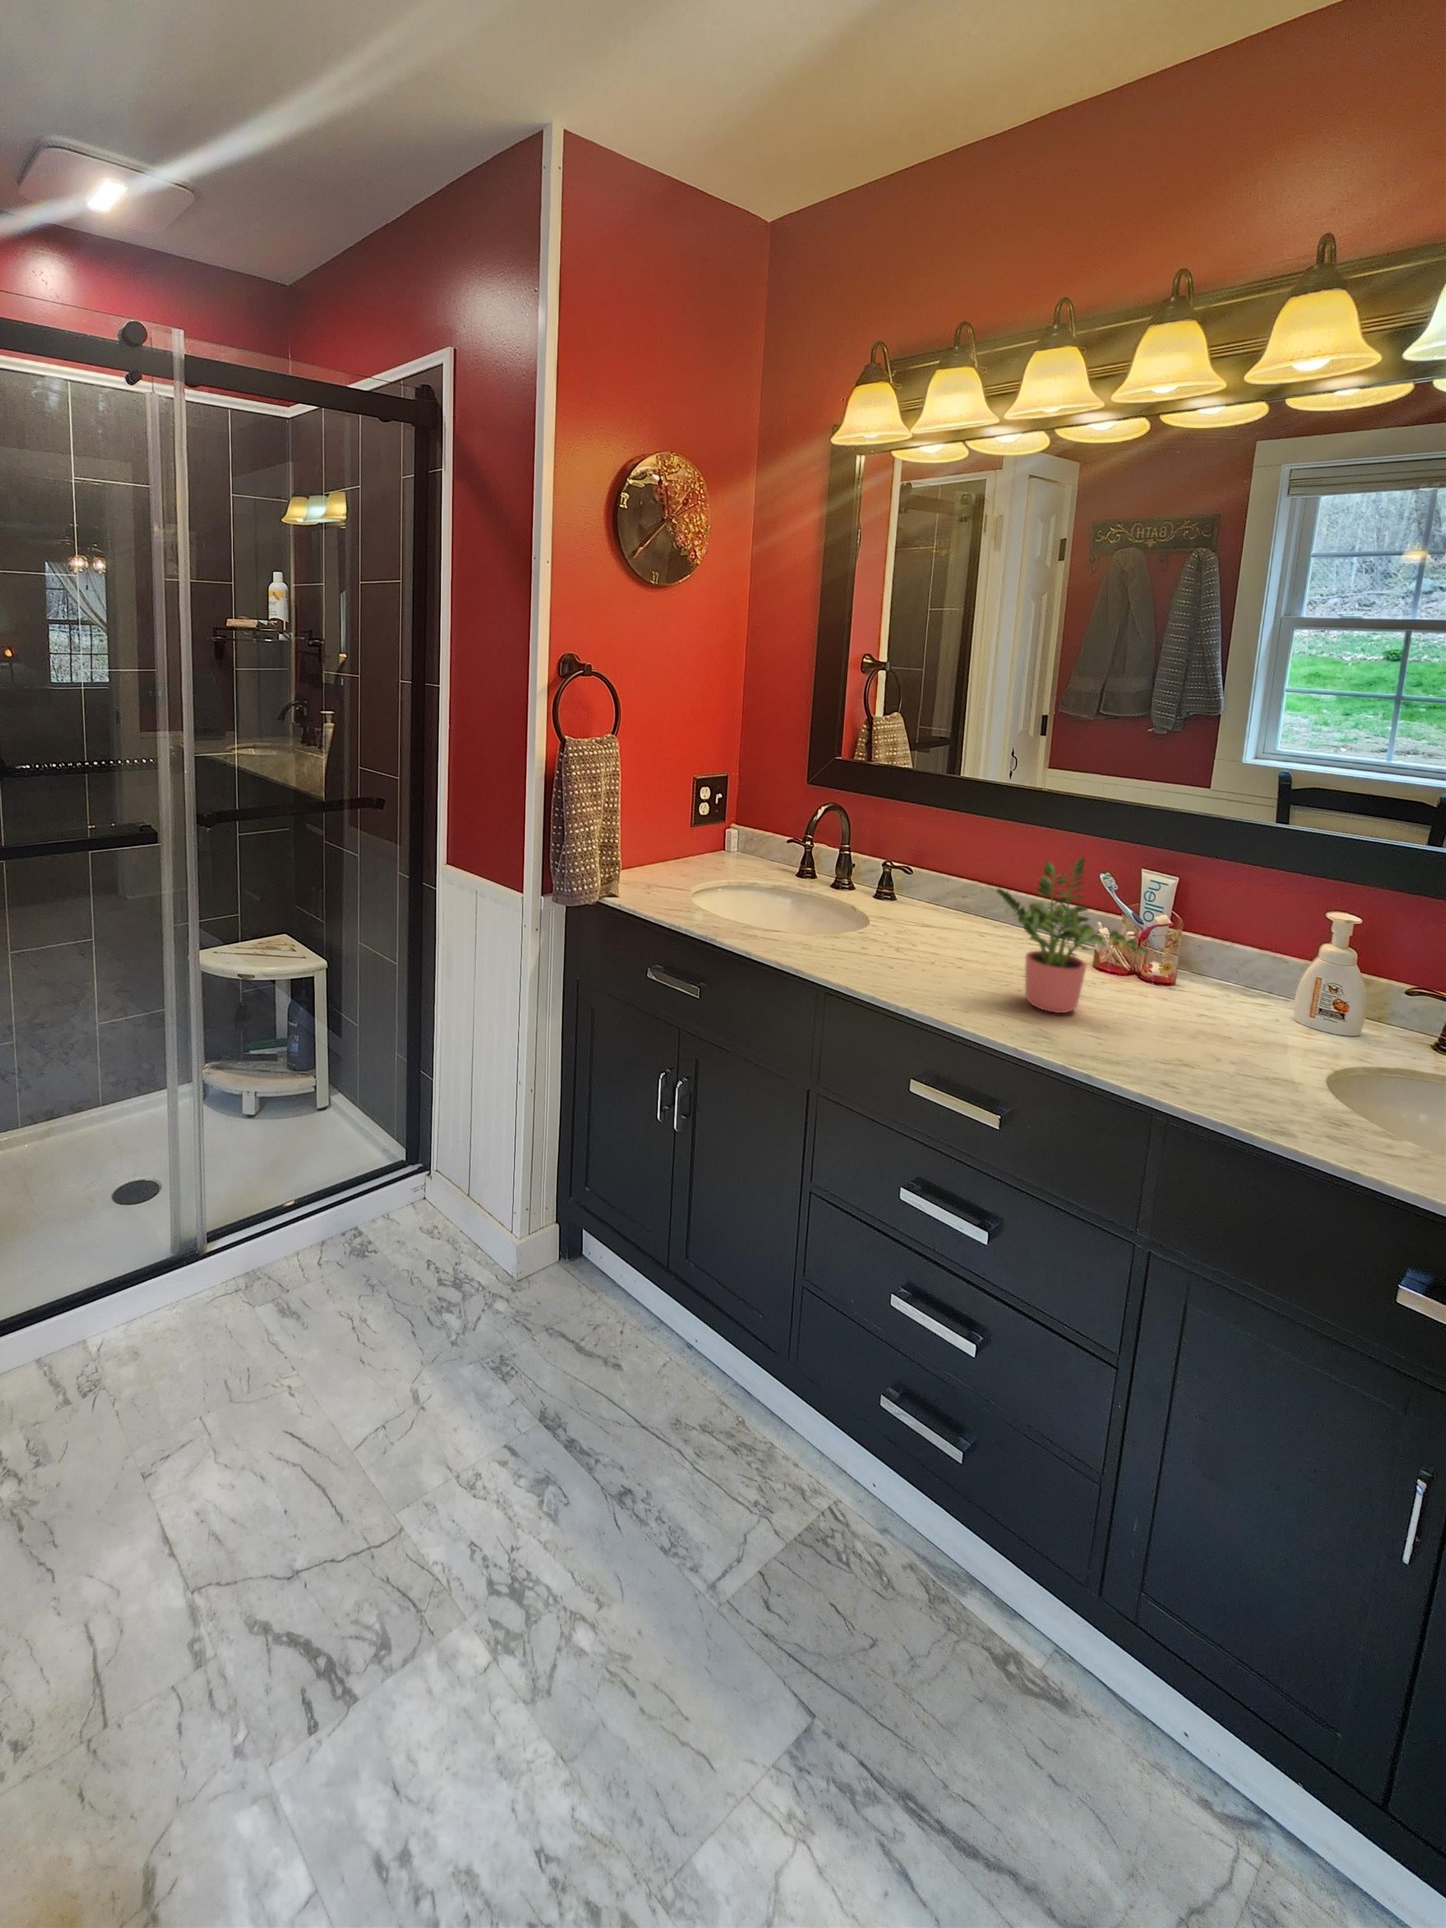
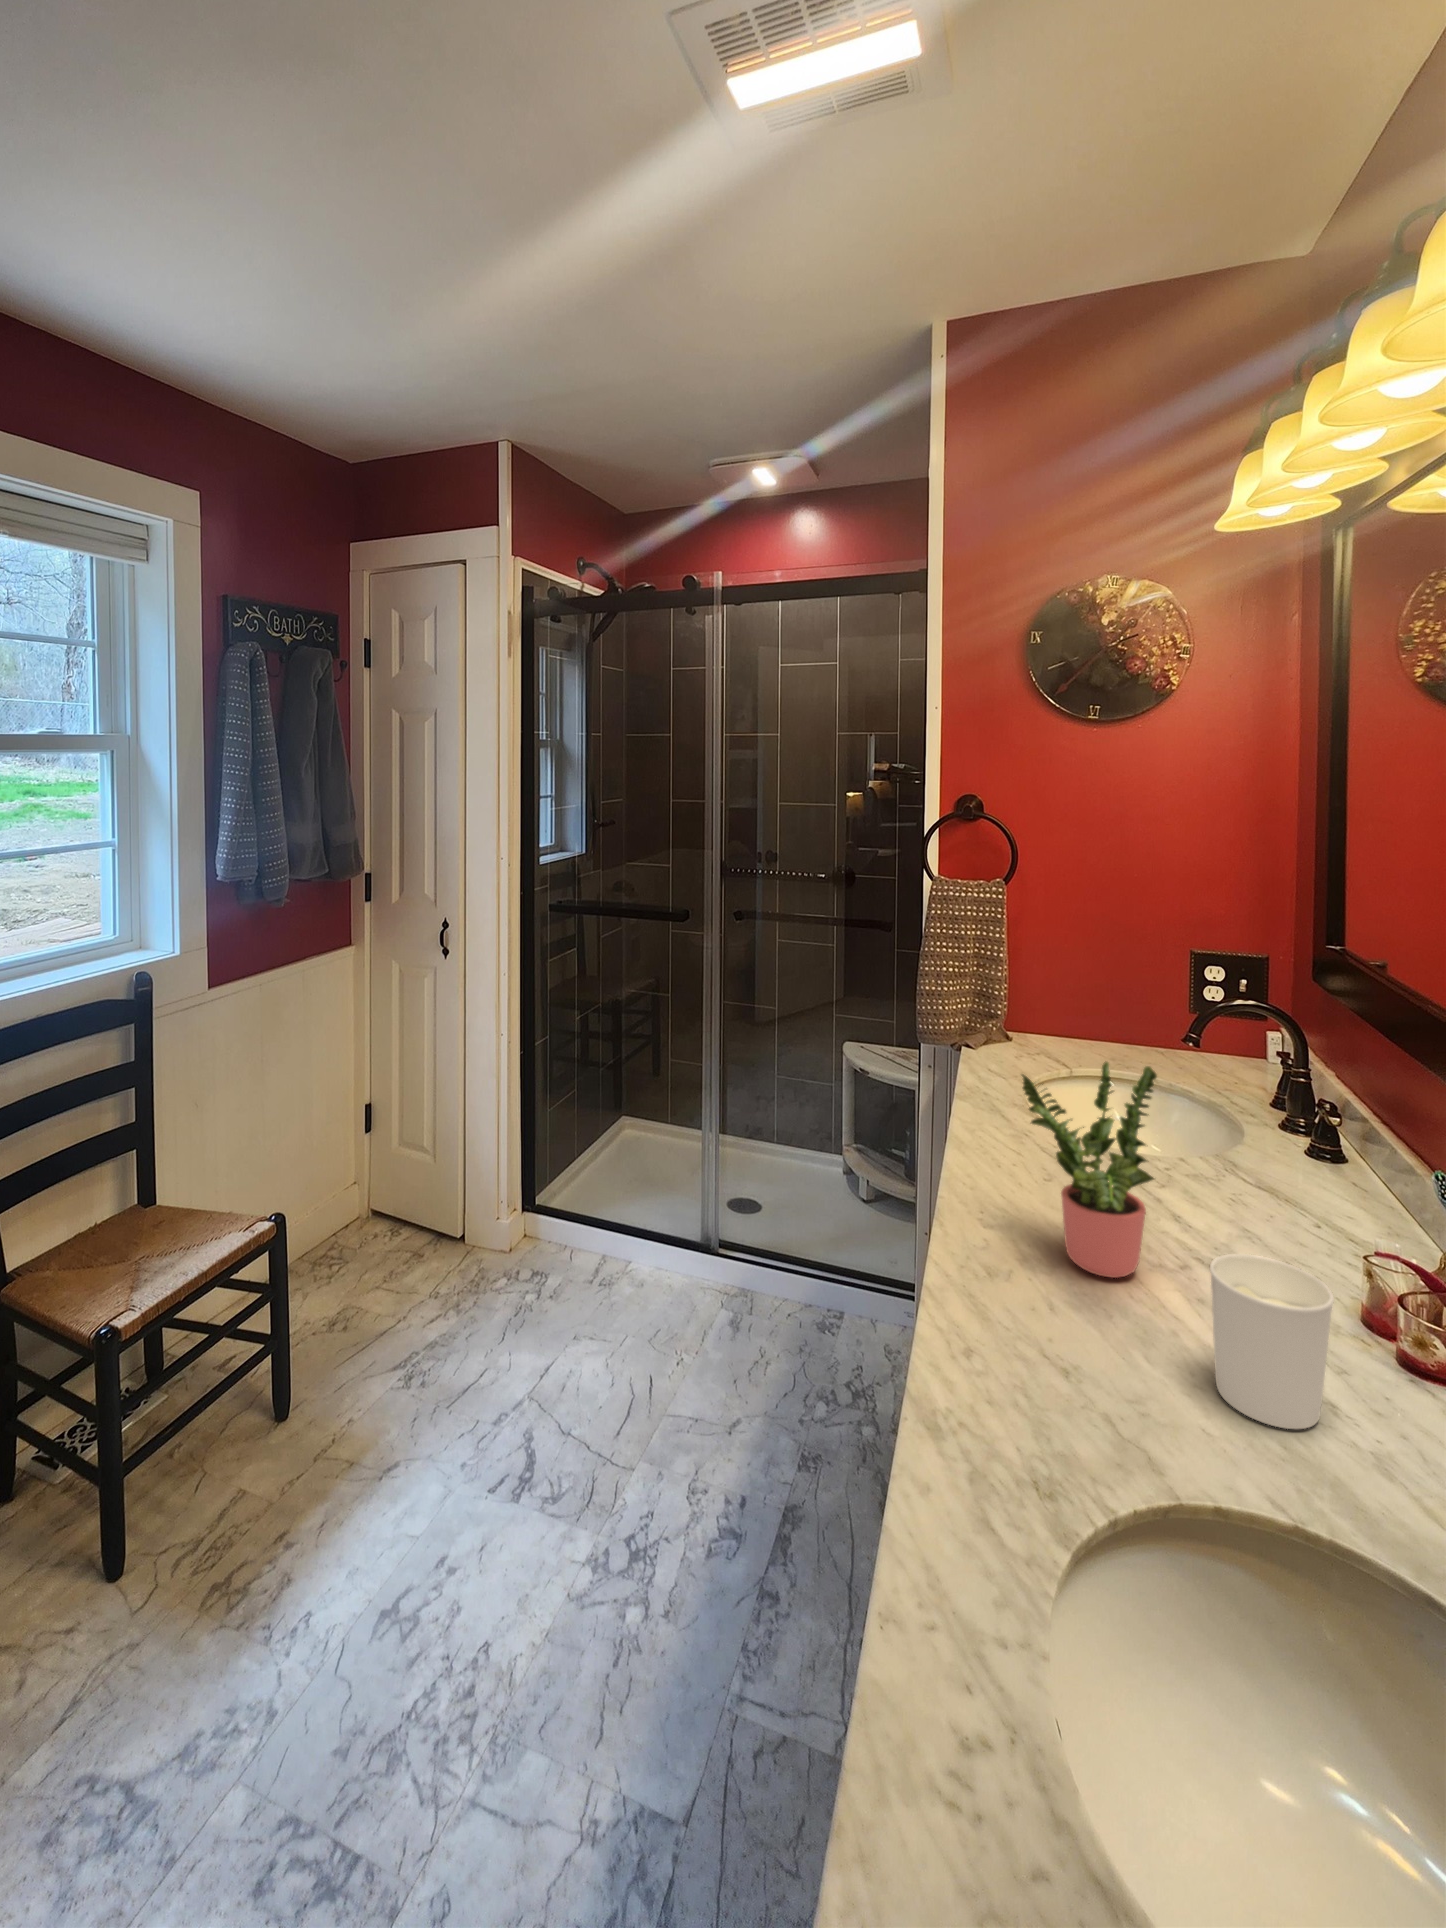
candle holder: none [1190,948,1268,1041] -> present [1210,1254,1334,1429]

